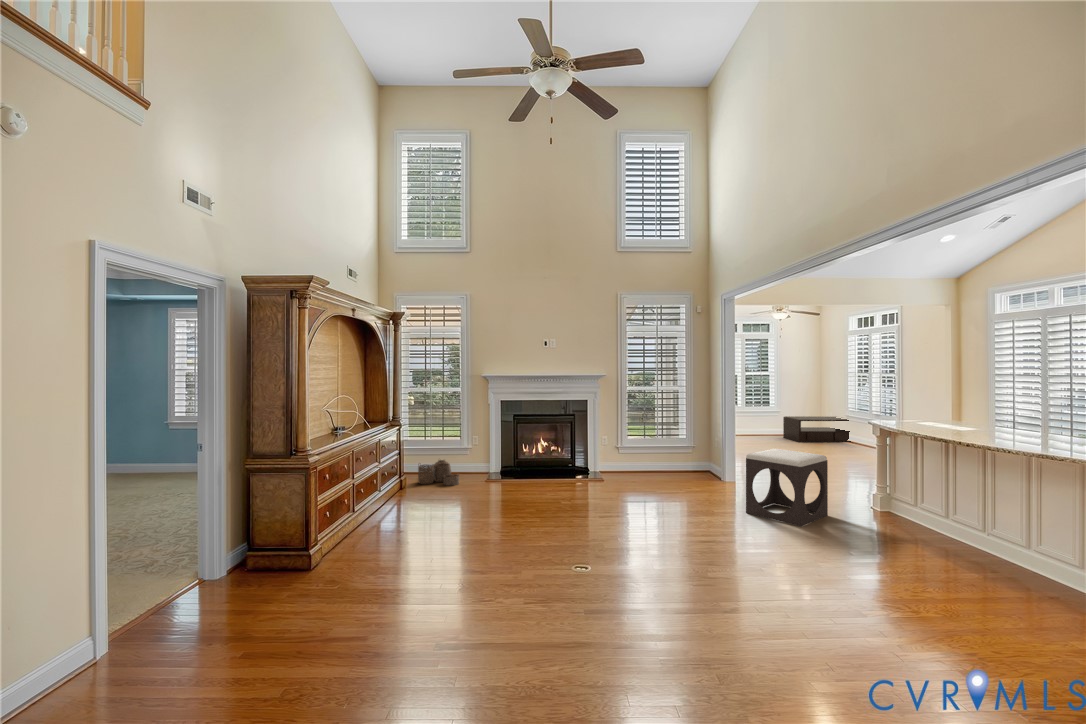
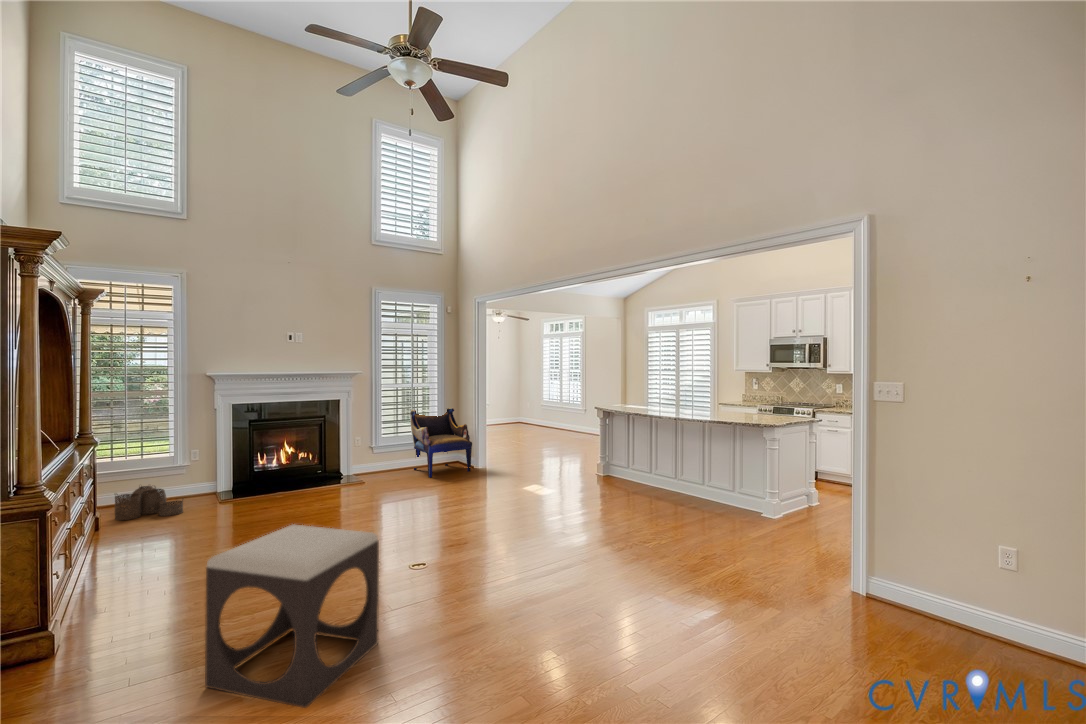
armchair: none [654,412,717,483] -> present [410,408,472,477]
coffee table: present [783,416,851,442] -> none [494,407,549,431]
footstool: present [746,449,828,527] -> present [205,525,379,708]

